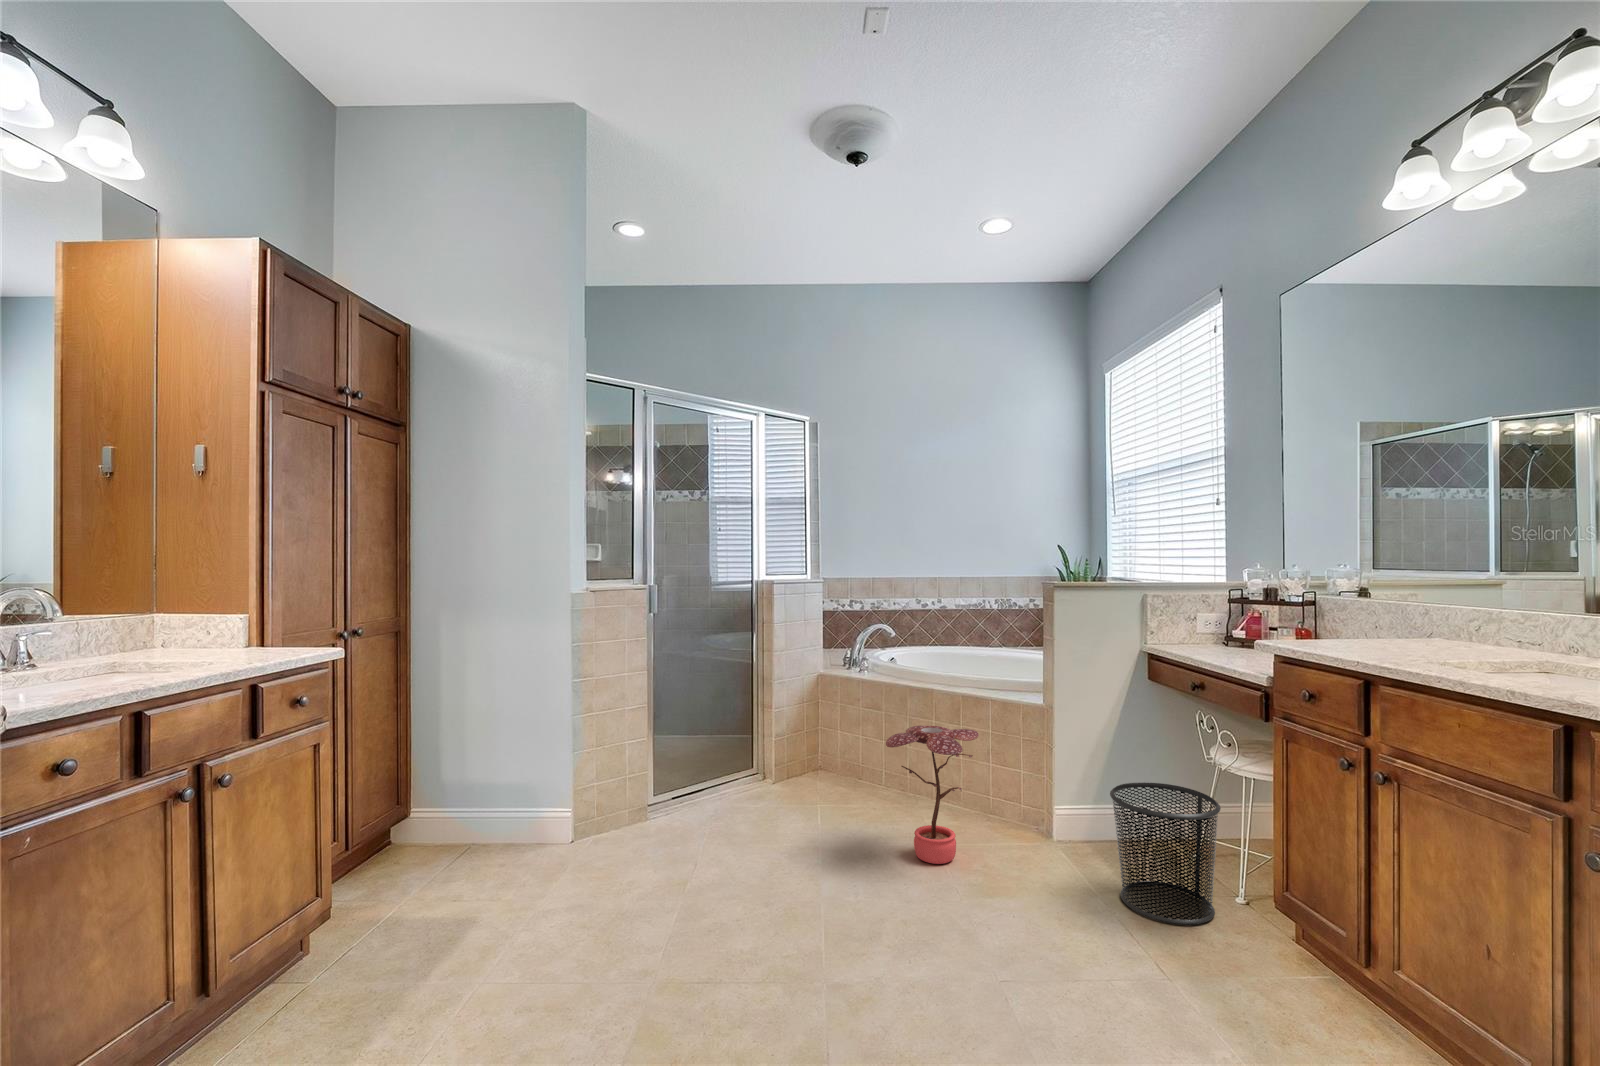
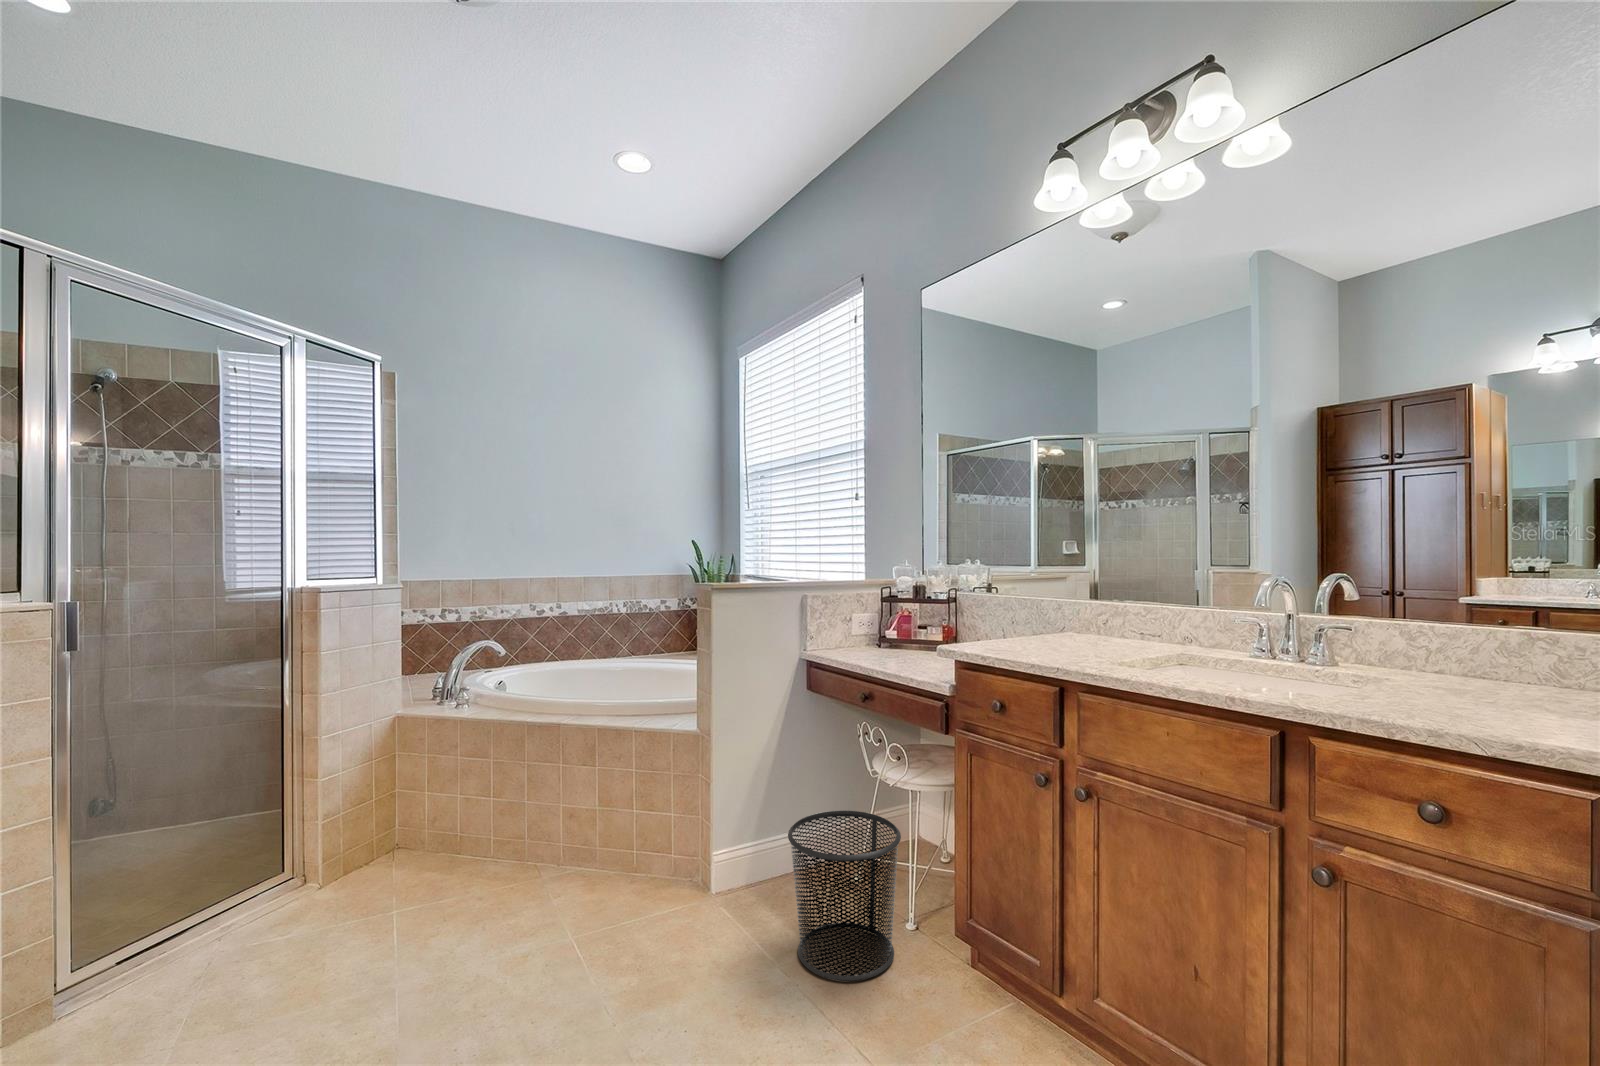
potted plant: present [886,726,979,864] -> none [497,782,628,980]

